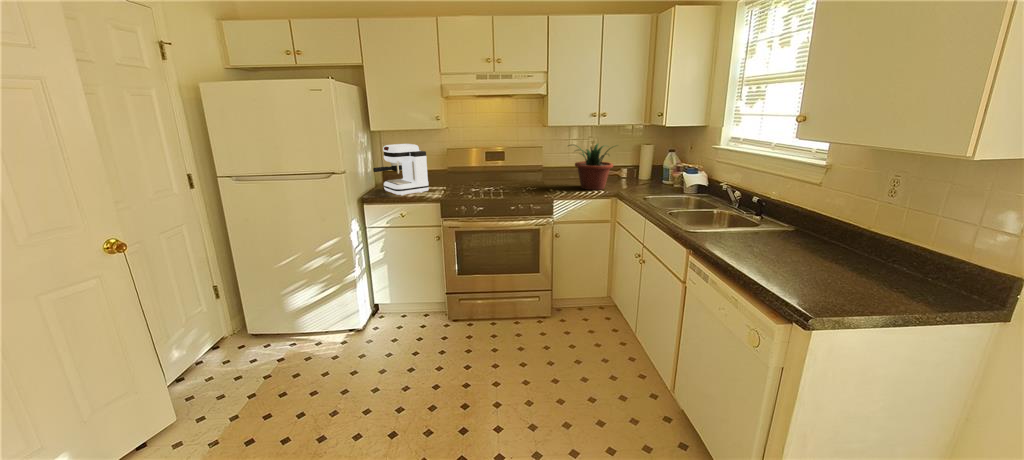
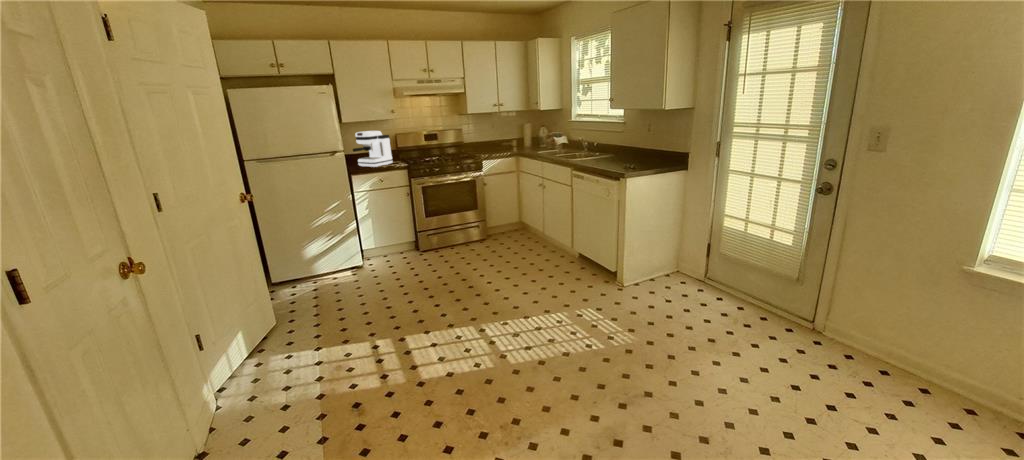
potted plant: present [569,144,613,190] -> none [482,123,514,153]

